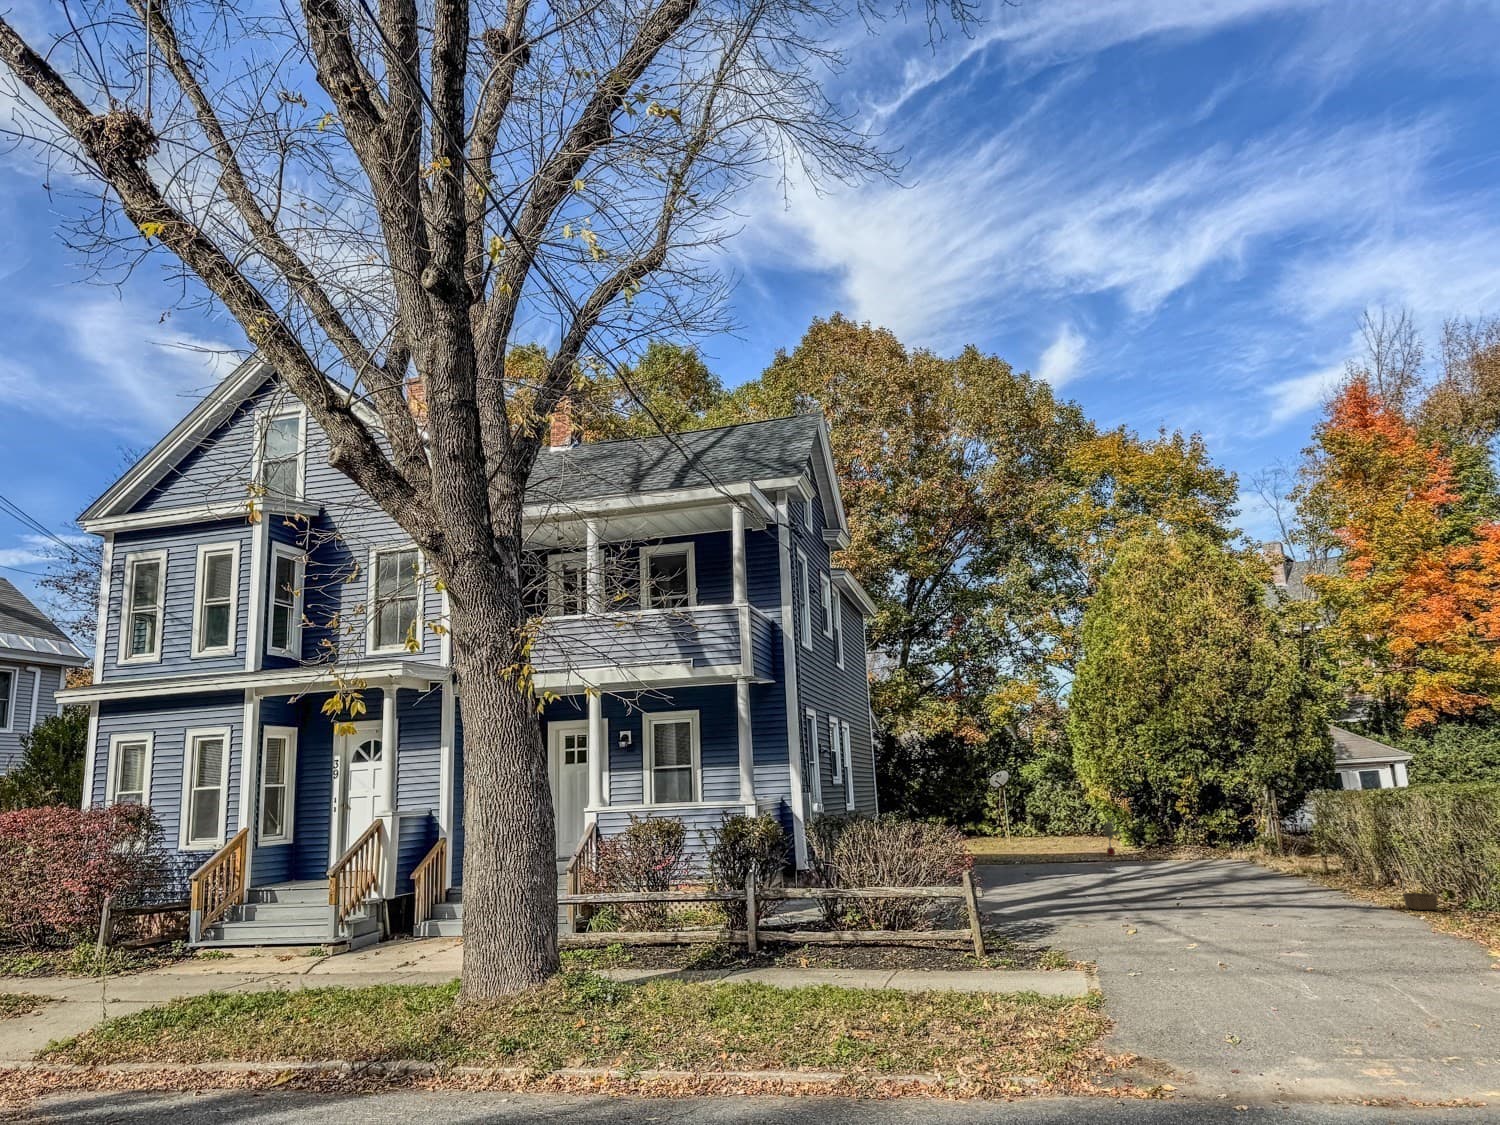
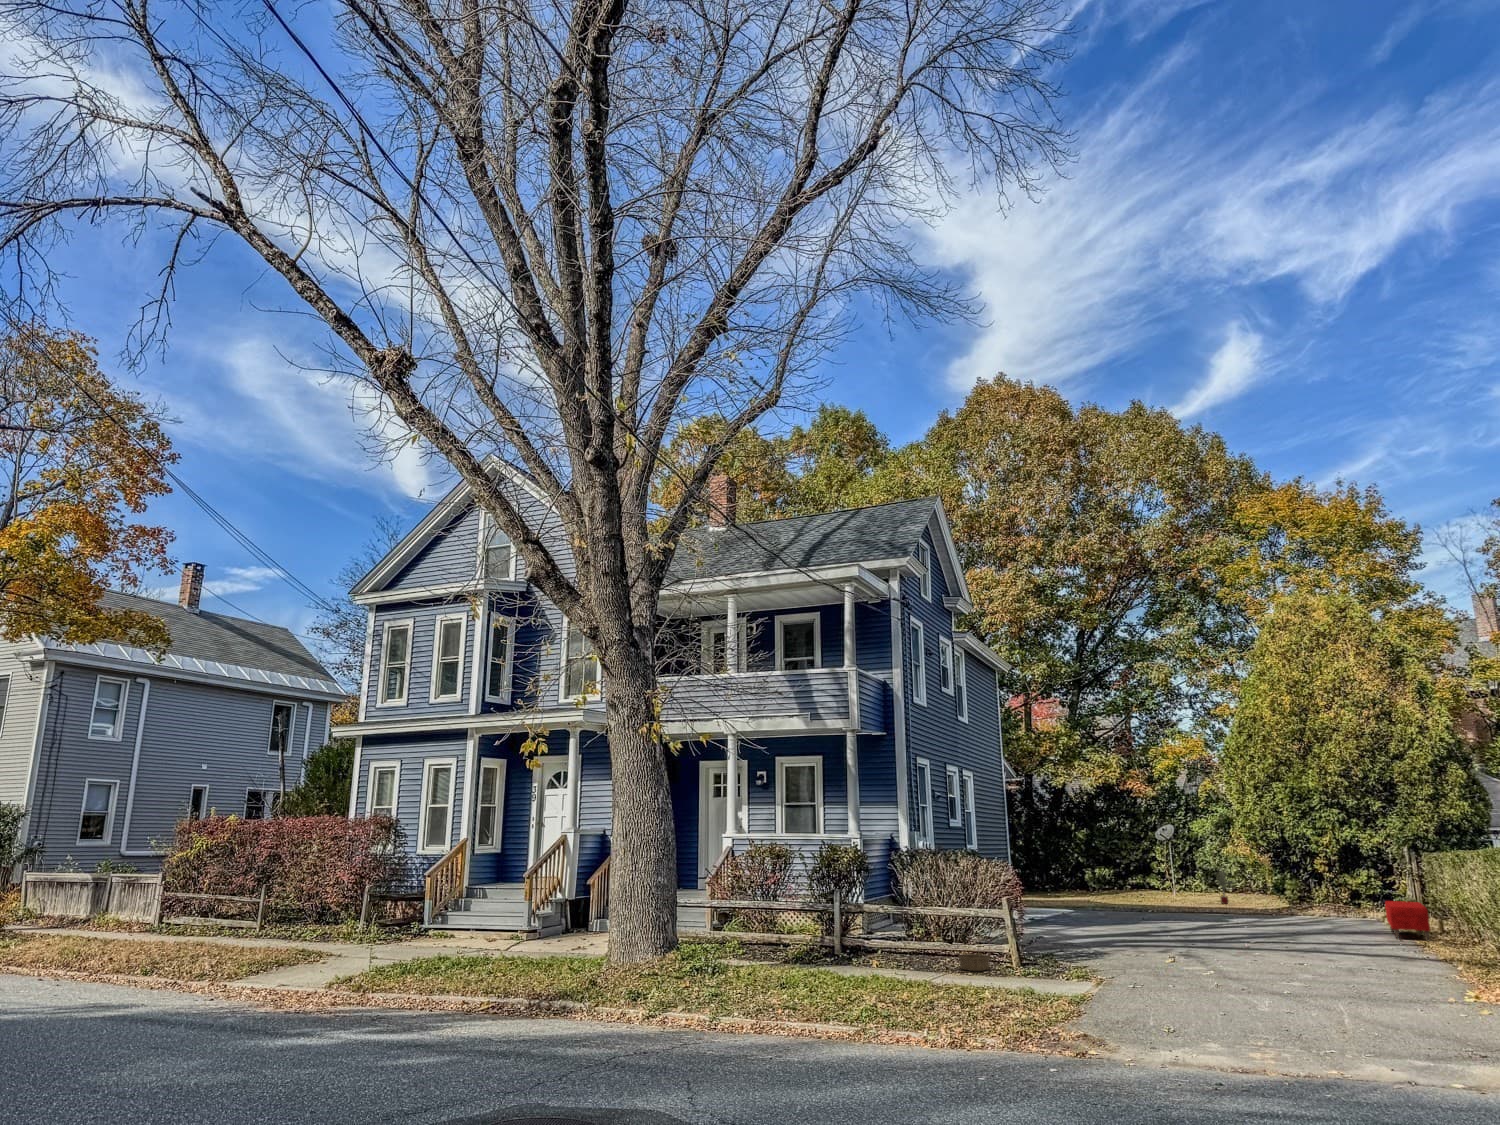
bench: none [1310,846,1366,888] -> present [1385,901,1430,941]
basket: present [1402,875,1438,910] -> present [958,935,990,971]

